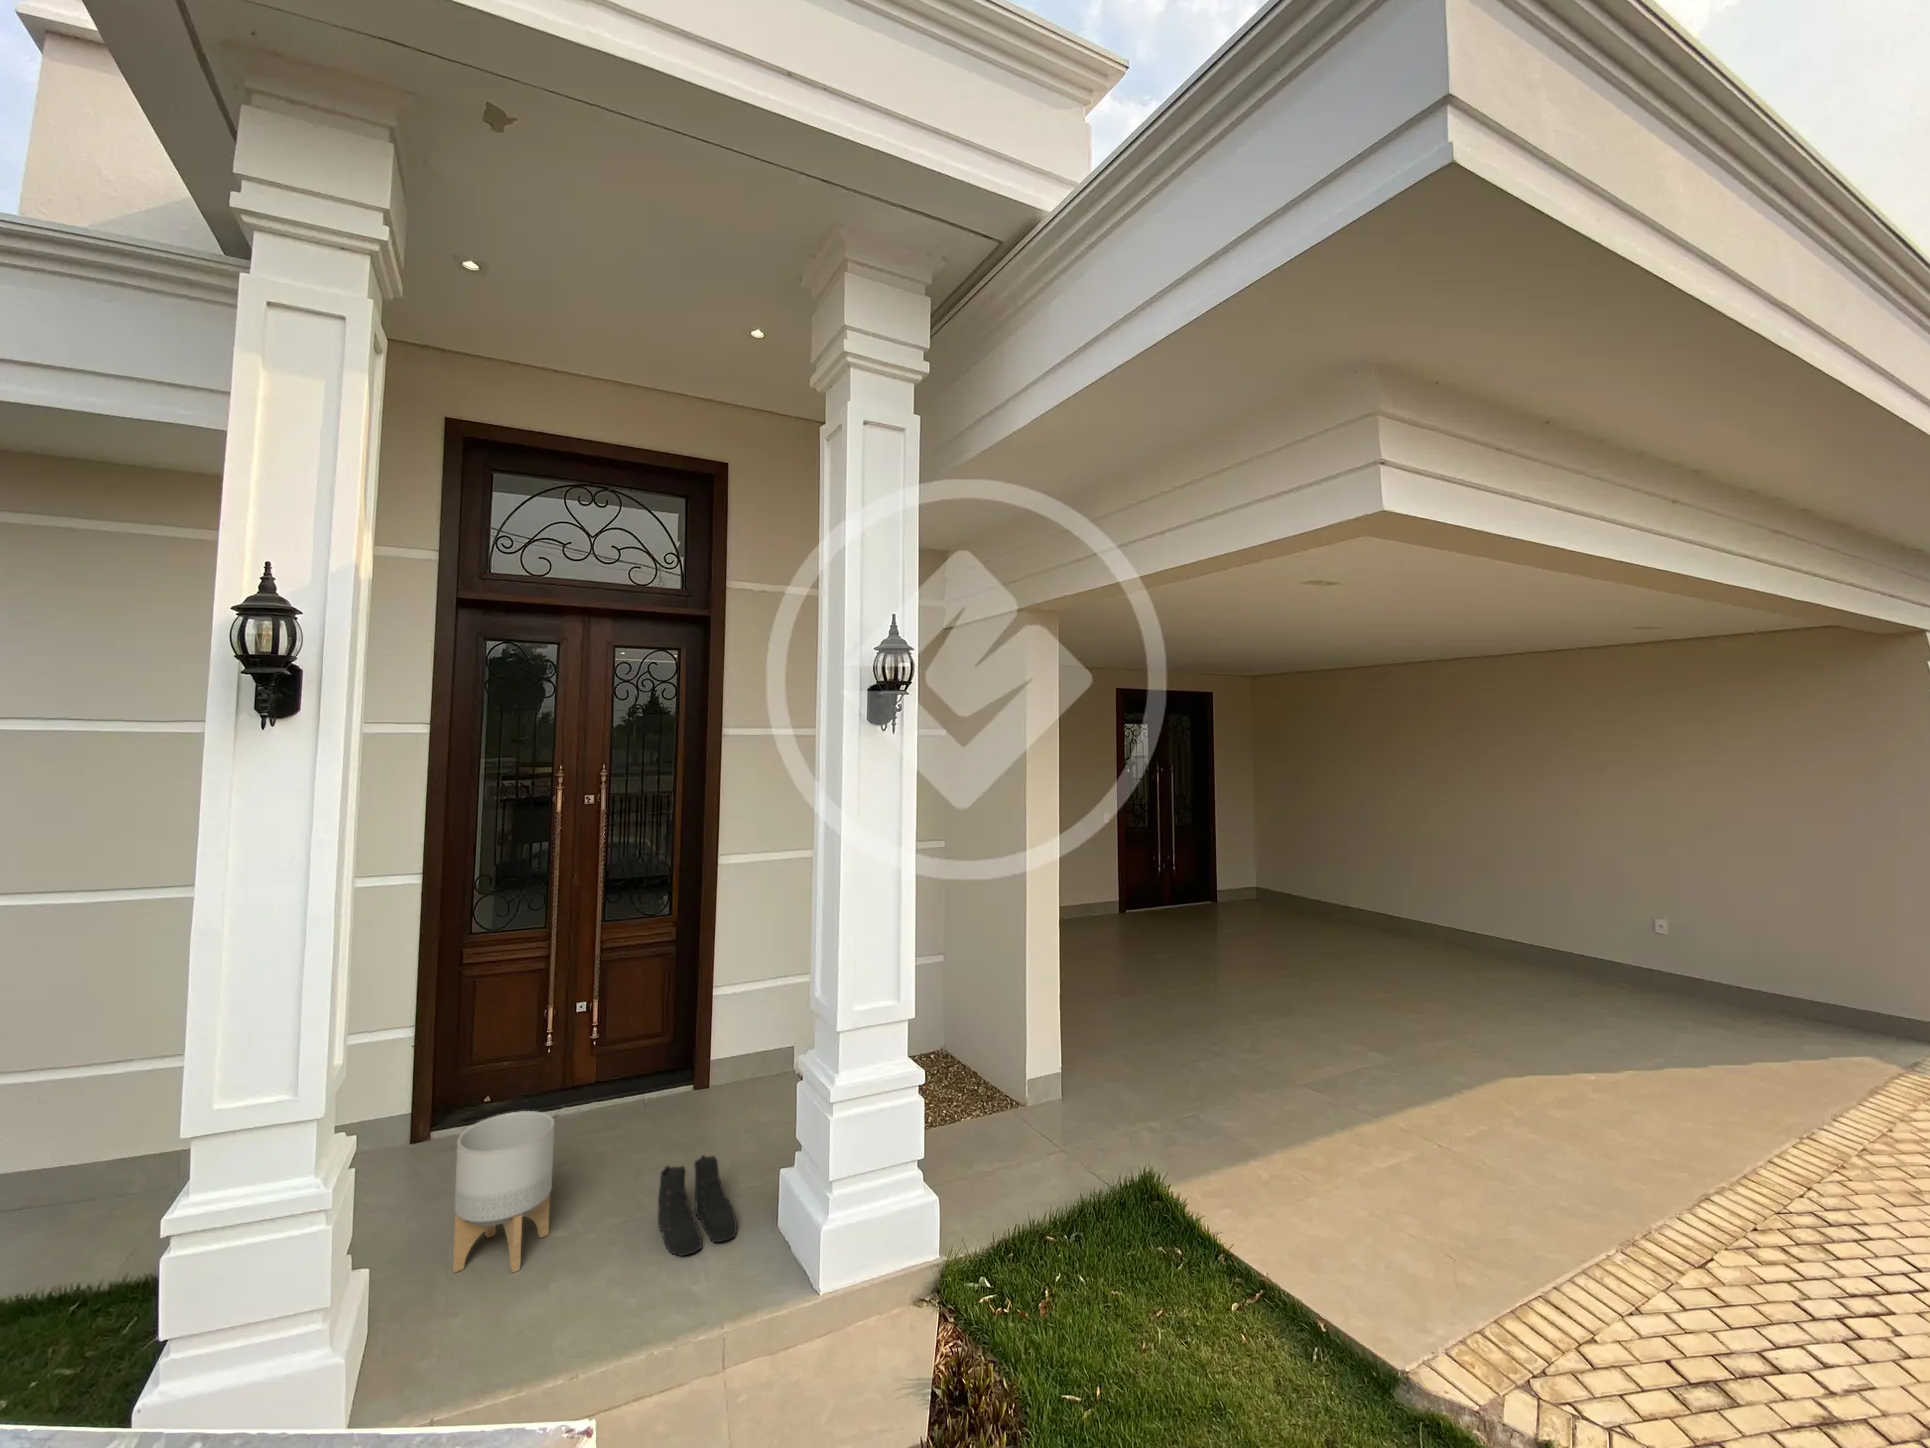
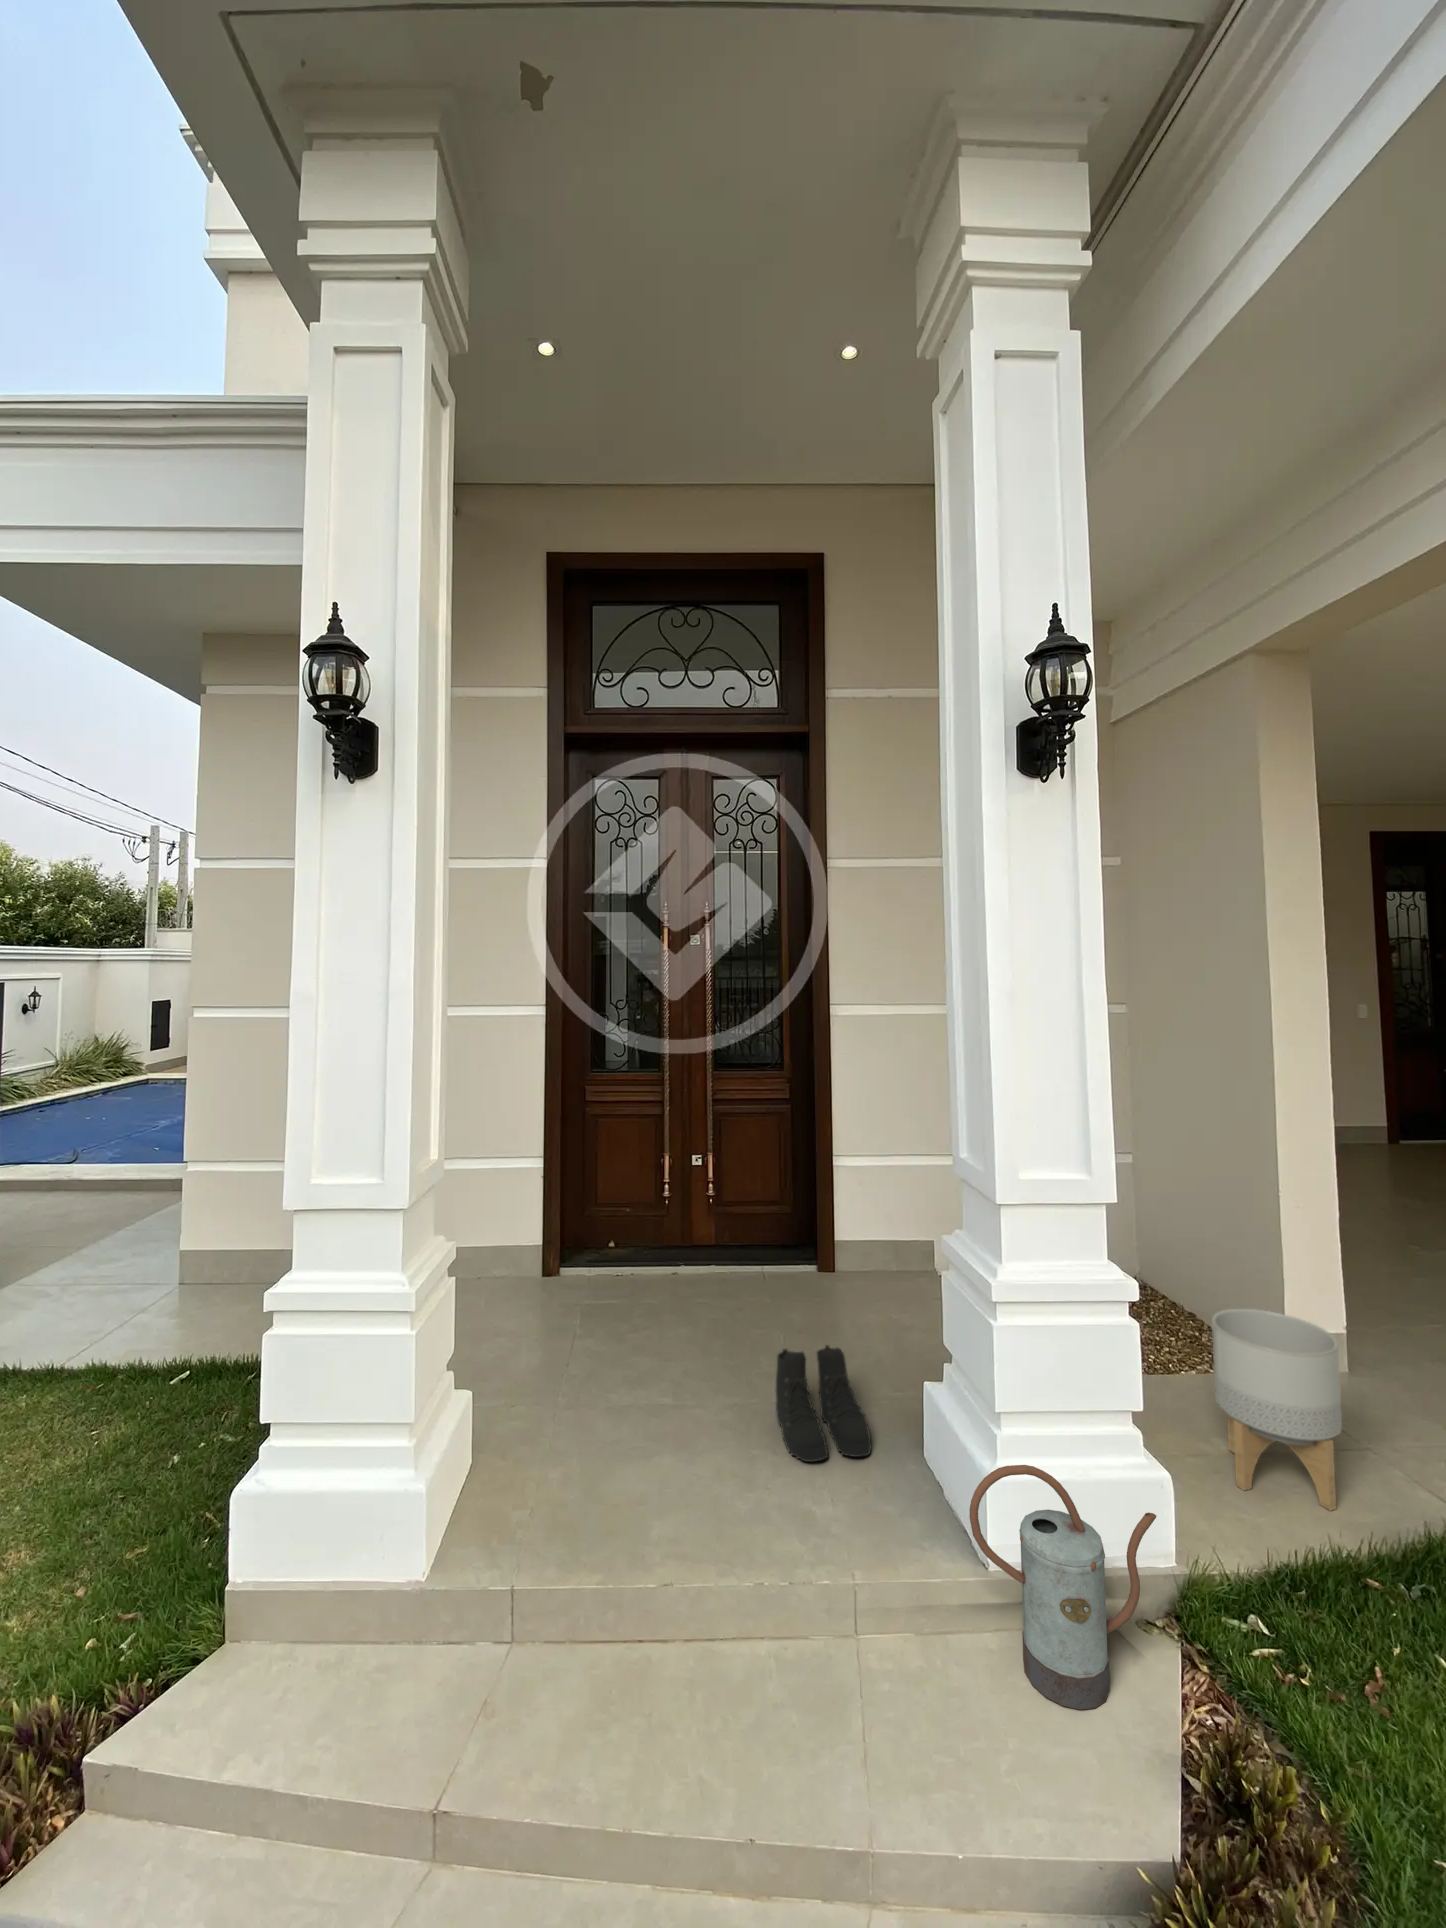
planter: present [452,1111,554,1272] -> present [1212,1309,1342,1511]
watering can: none [808,1217,927,1375] -> present [970,1465,1156,1710]

